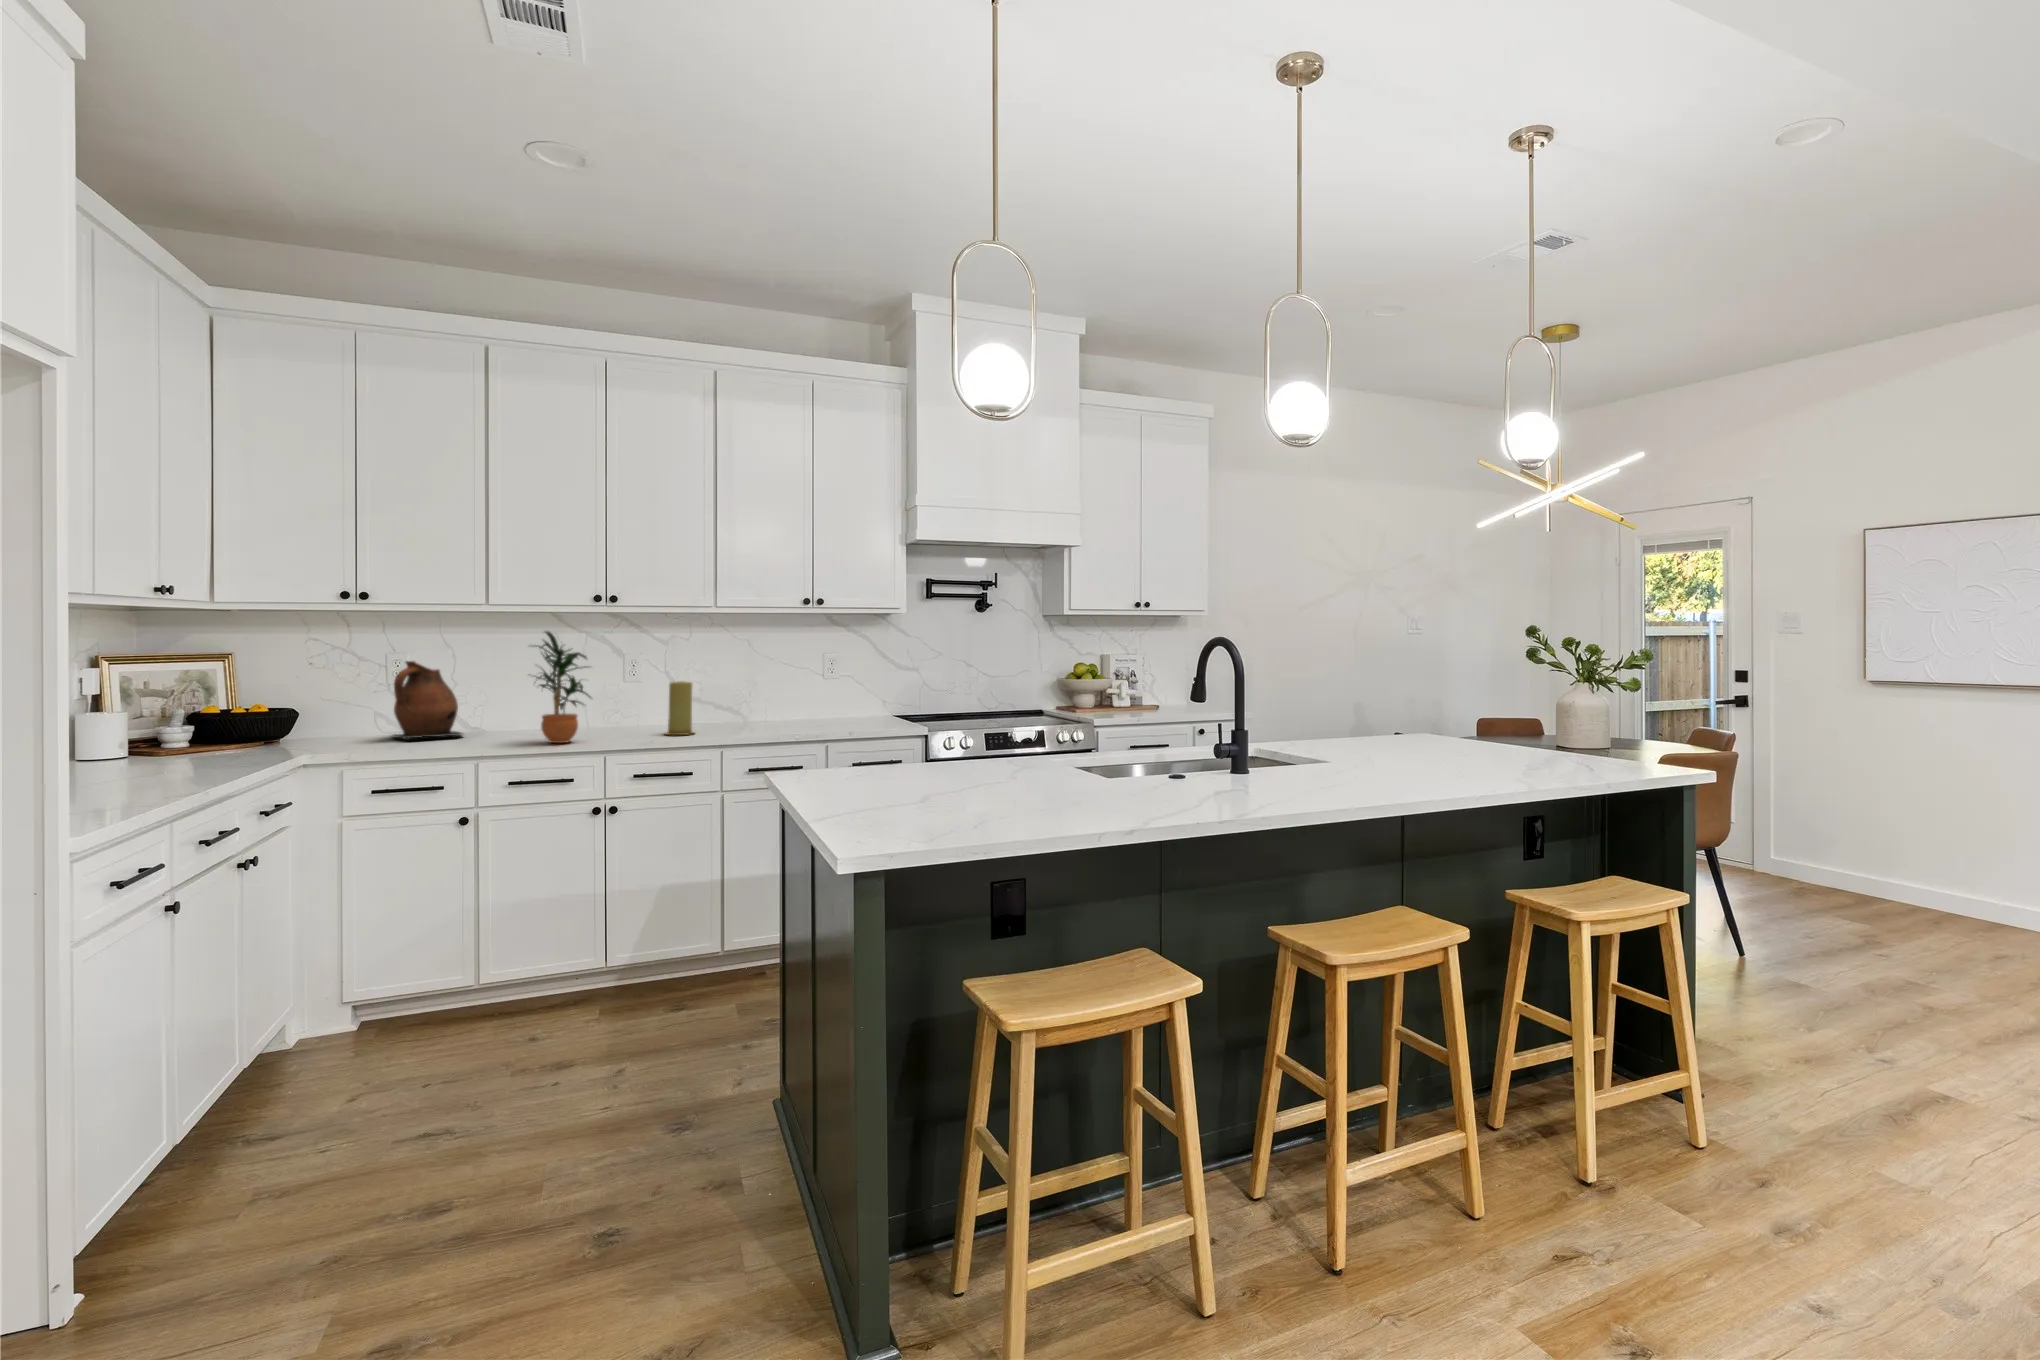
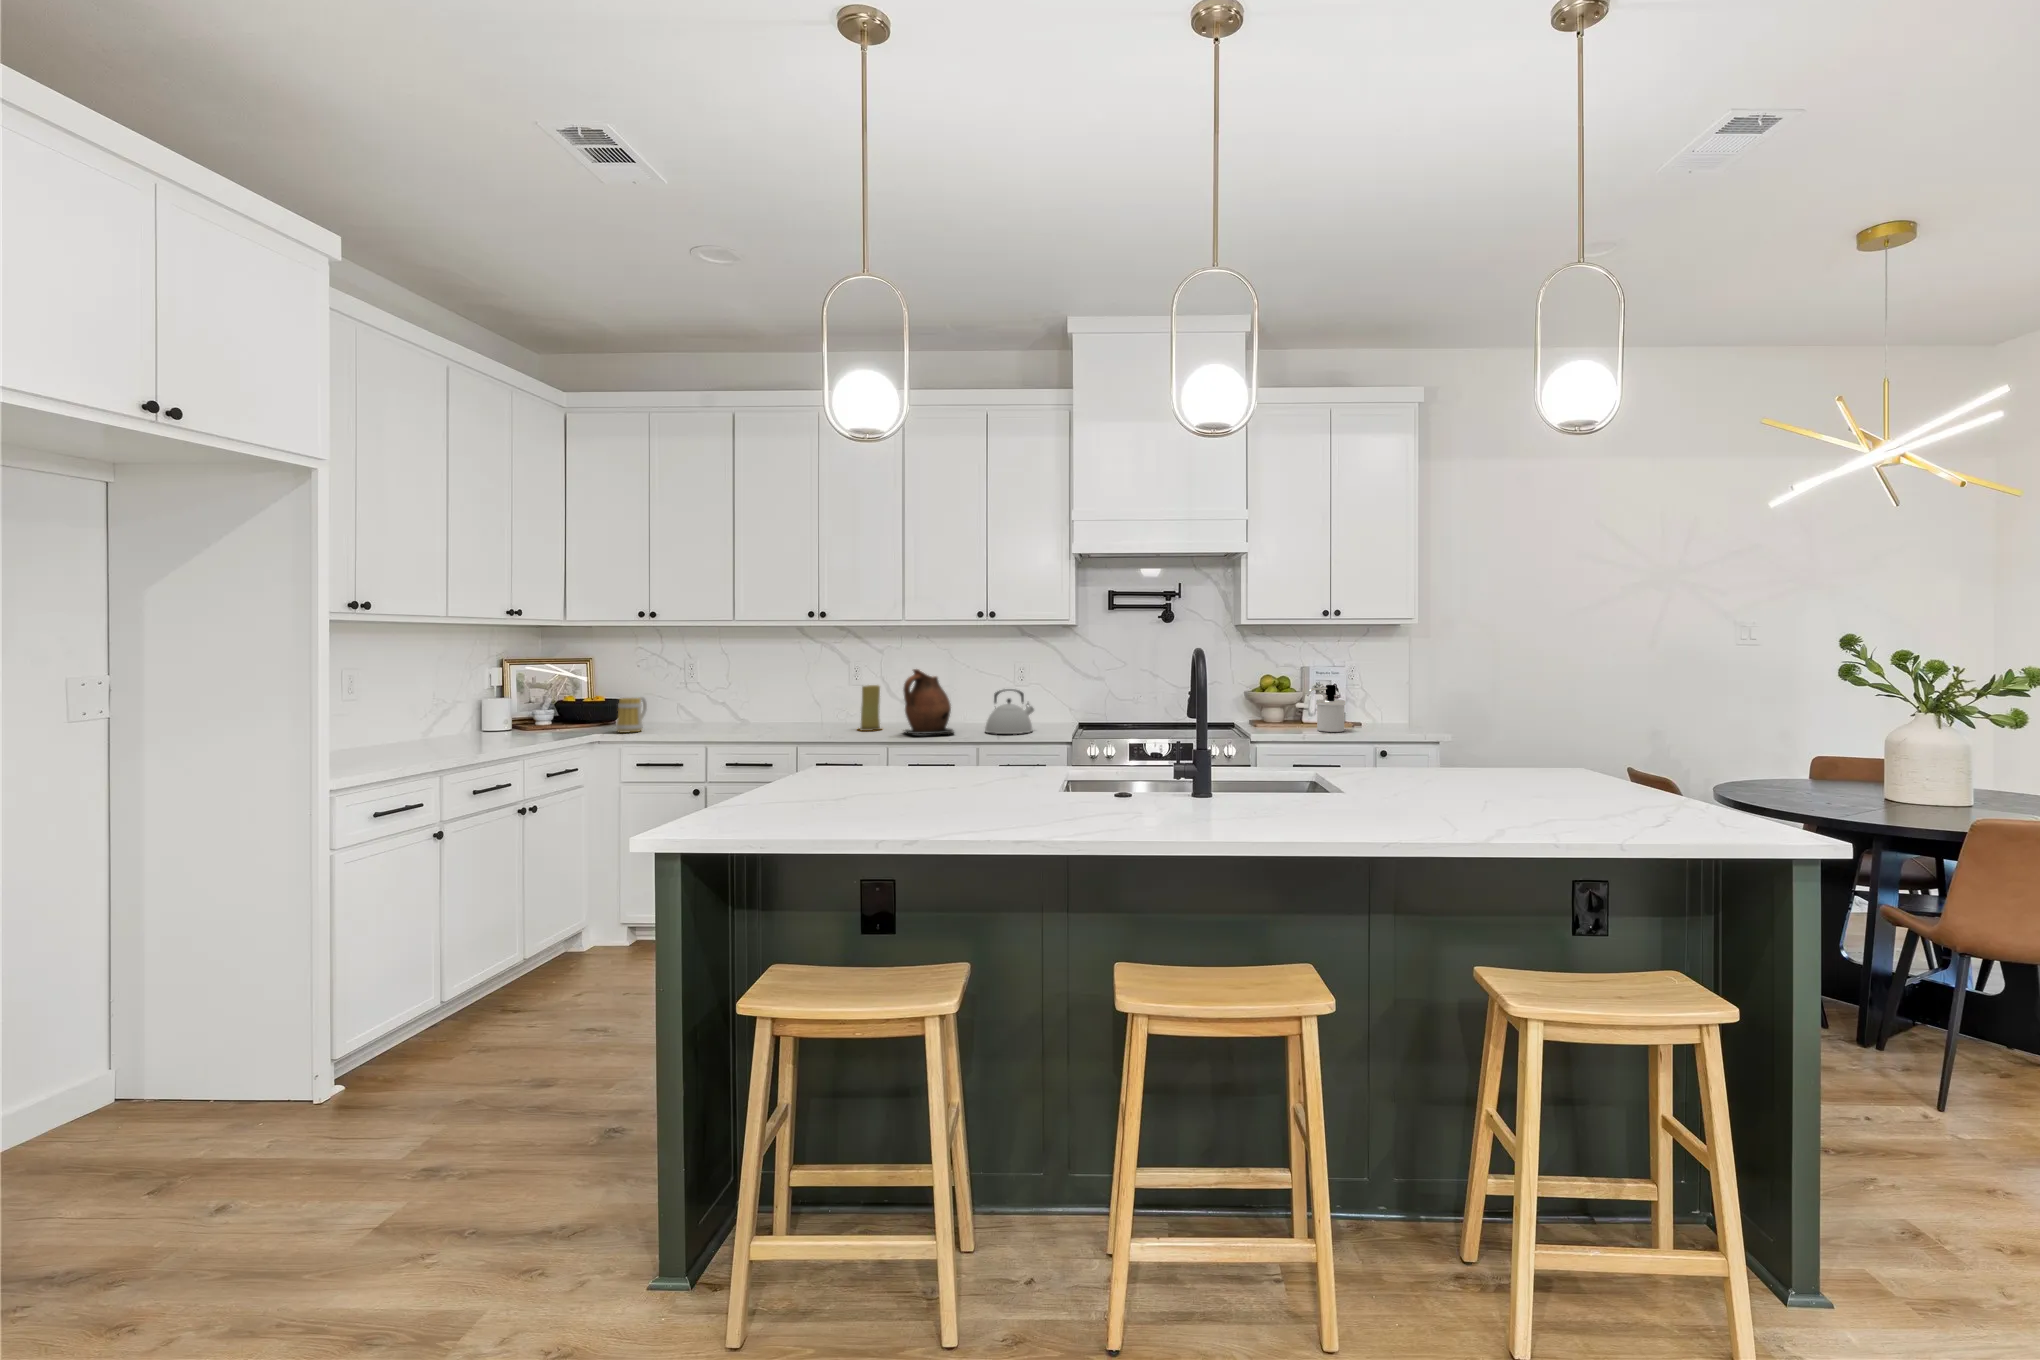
potted plant: present [535,631,591,743] -> none [746,642,803,733]
ceramic pitcher: present [392,661,463,738] -> present [903,669,954,734]
soap dispenser: none [1140,672,1171,716] -> present [1307,685,1345,732]
kettle: none [824,682,877,731] -> present [985,689,1034,734]
mug: none [319,704,358,752] -> present [616,697,647,732]

